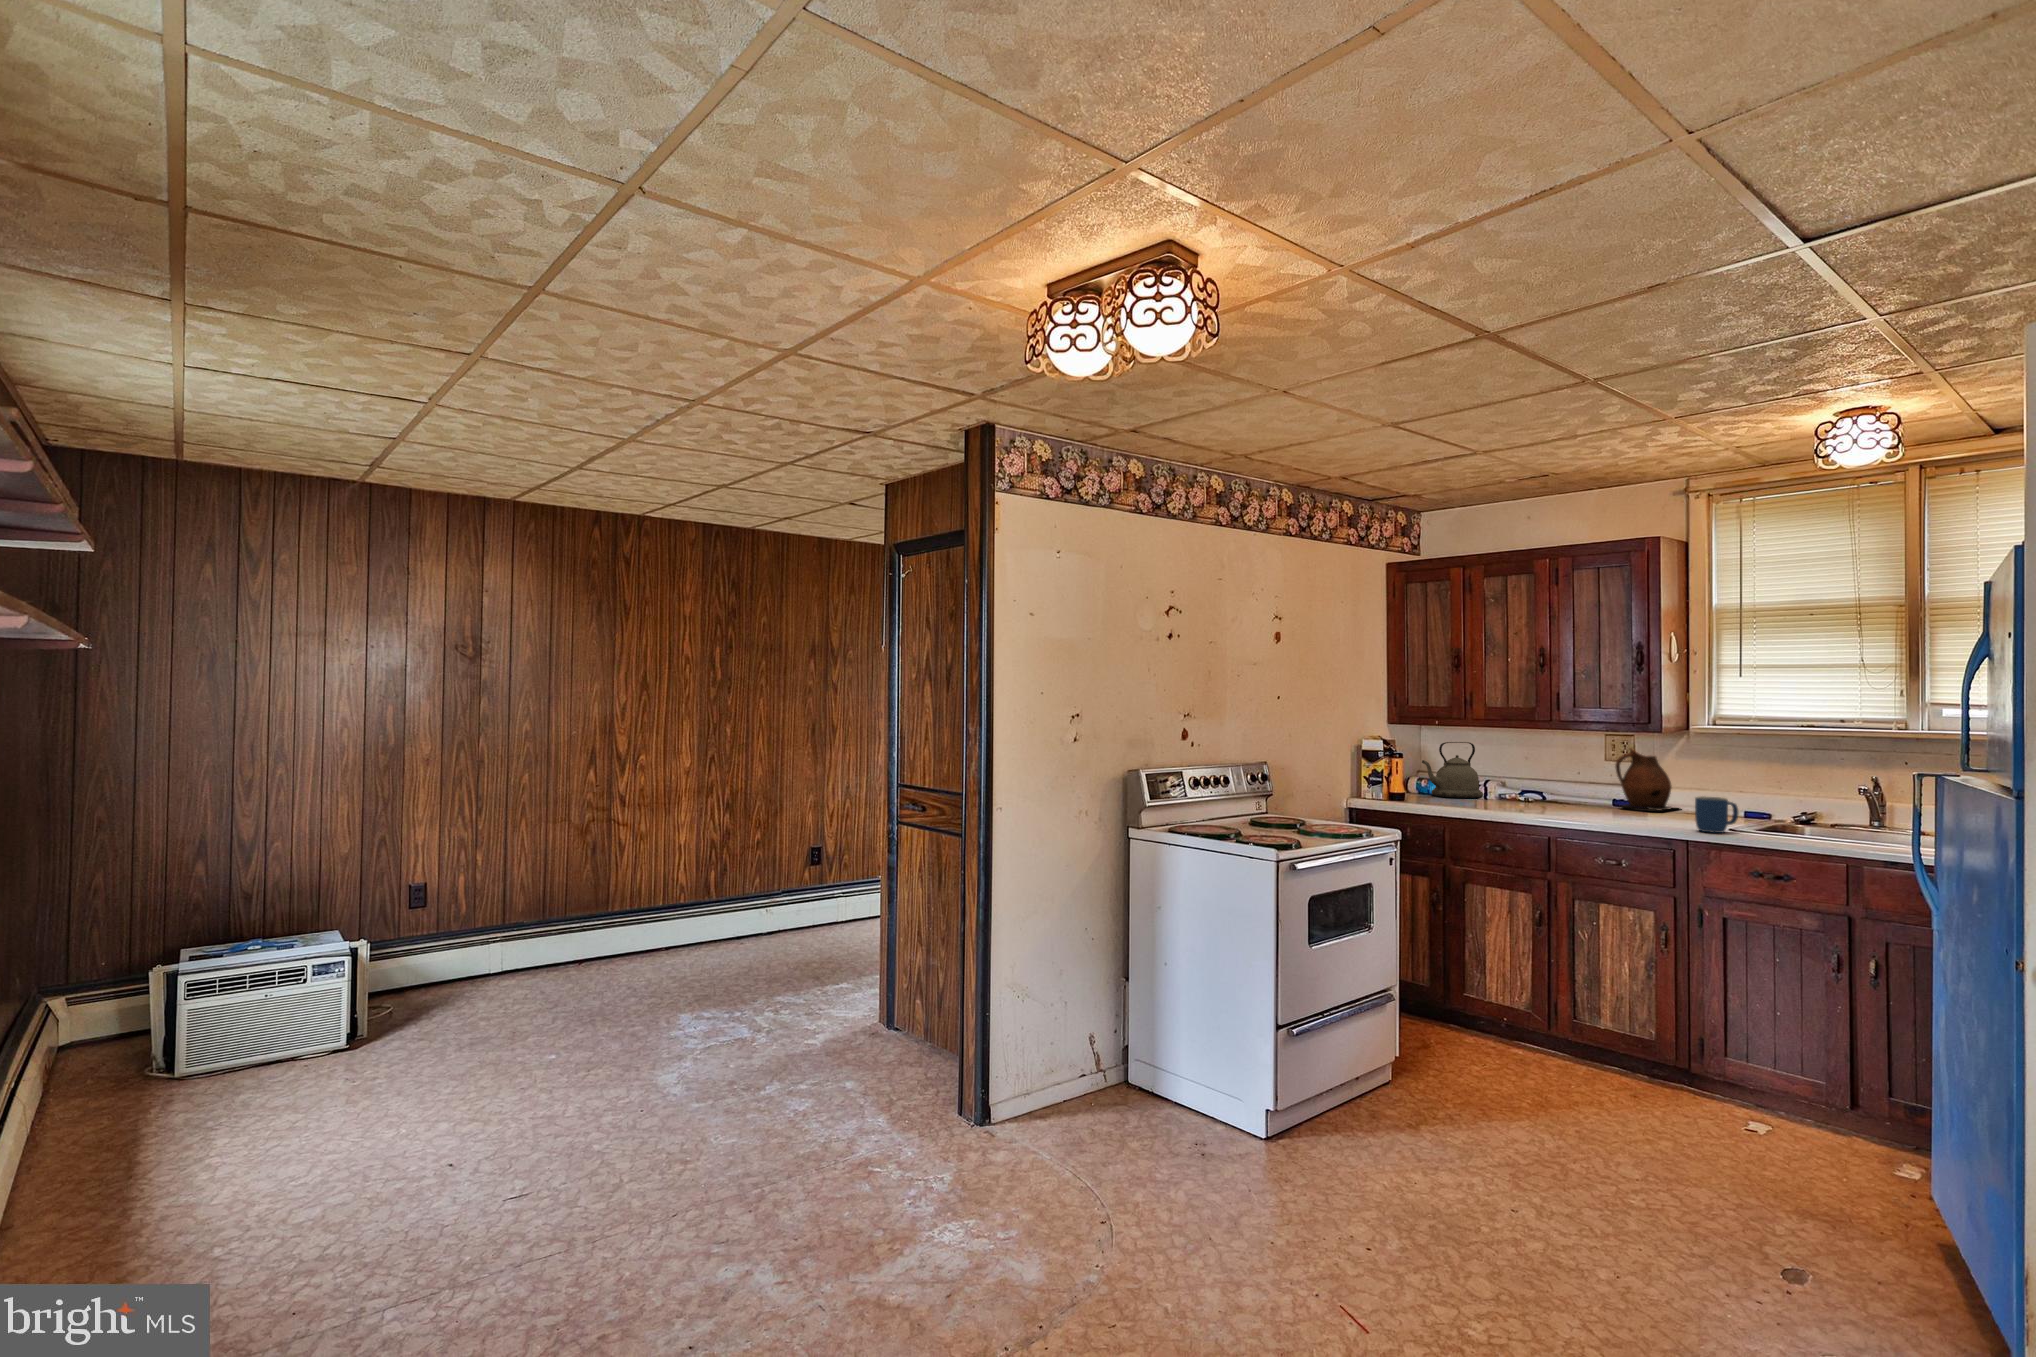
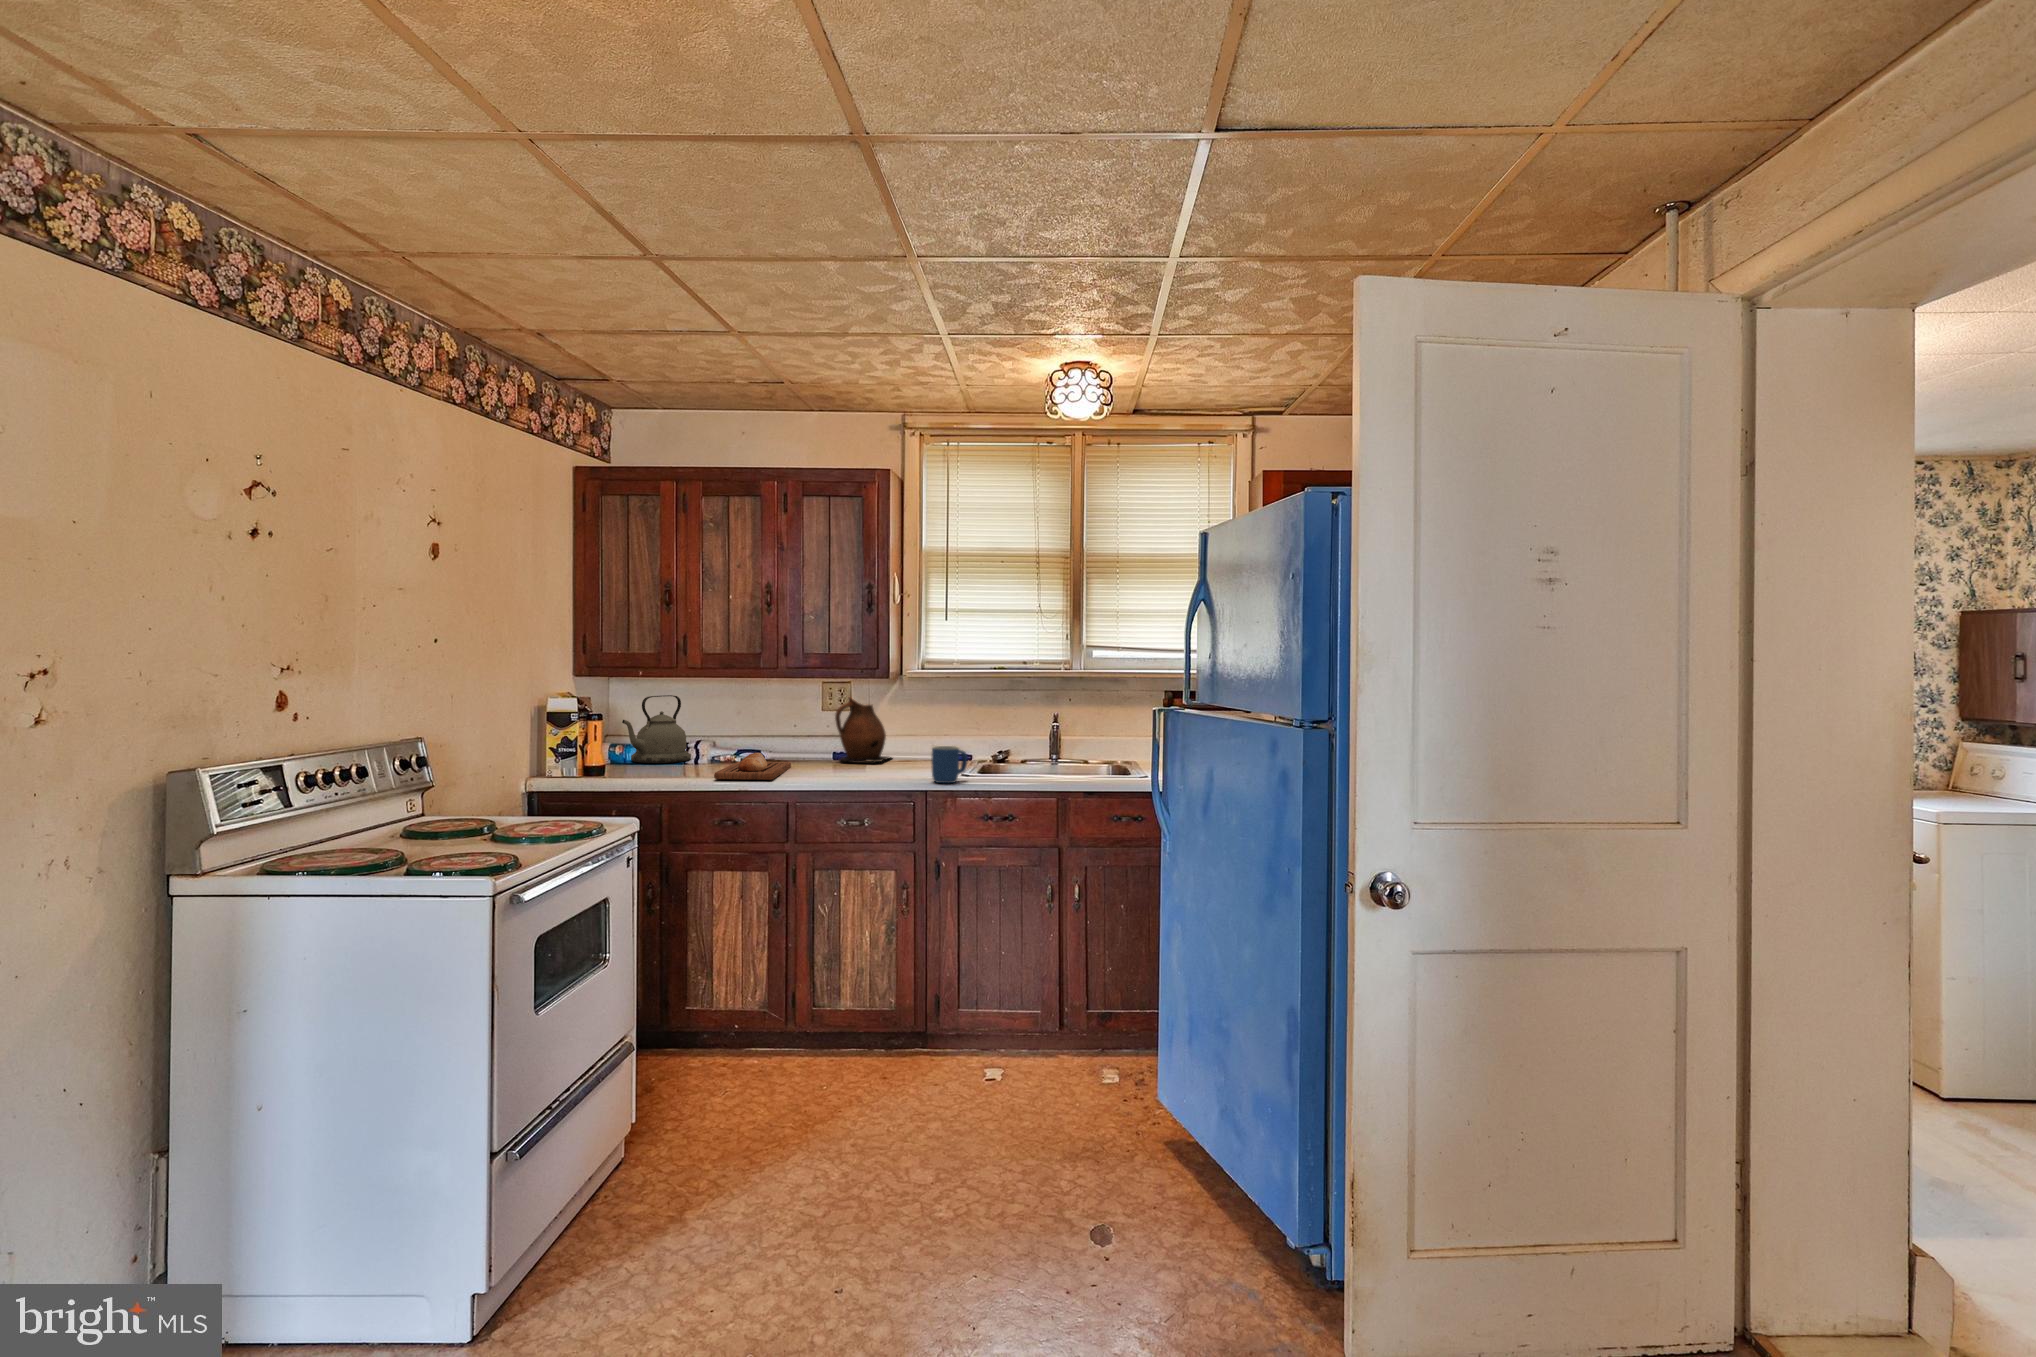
bread loaf: none [1486,793,1567,816] -> present [714,753,791,780]

